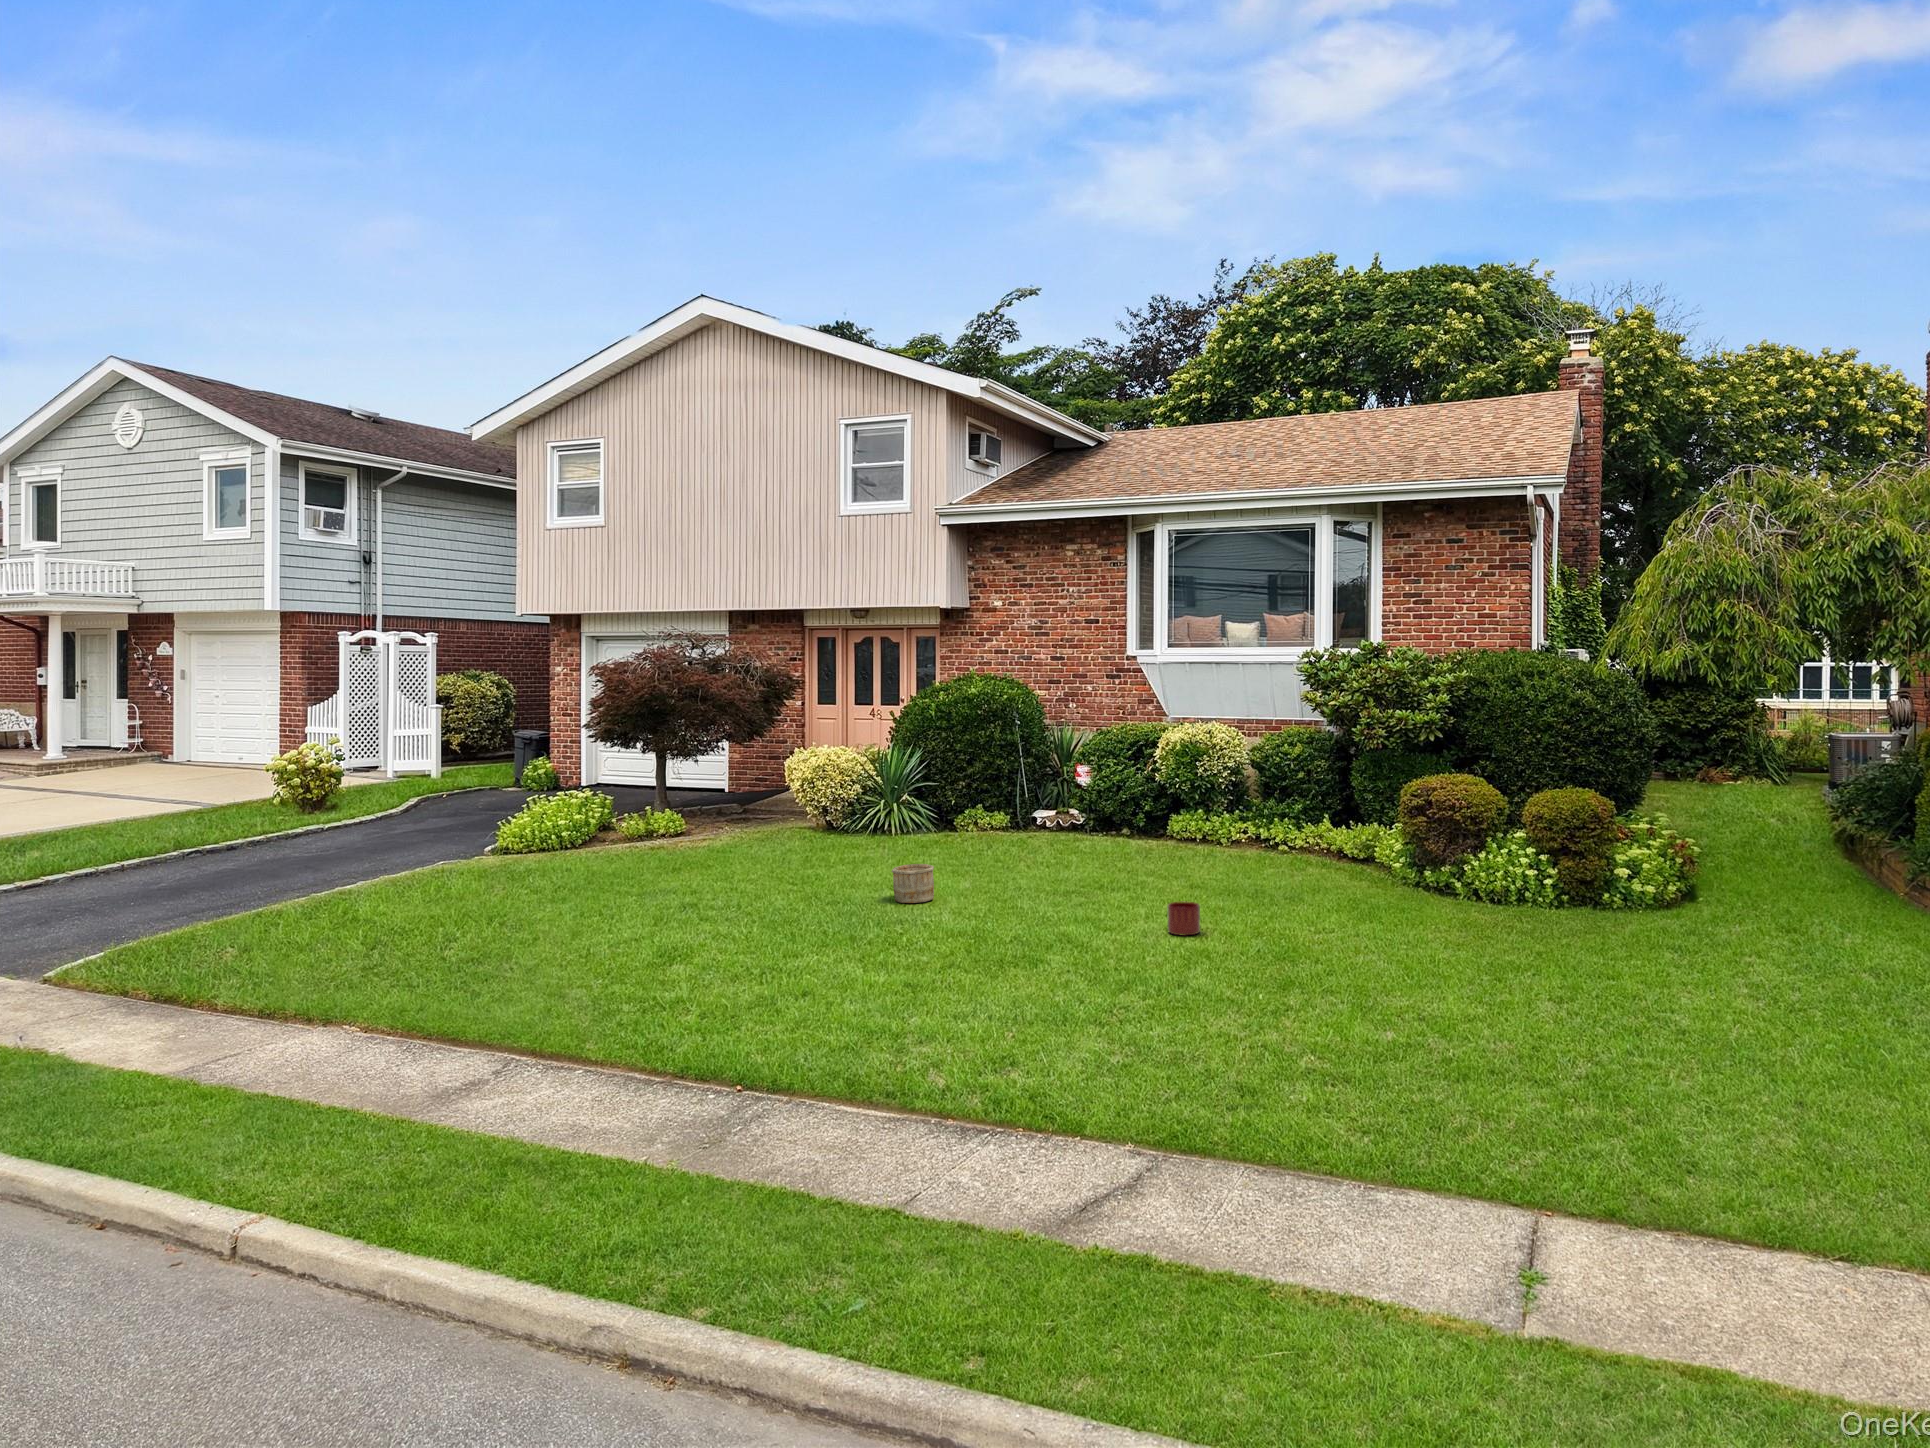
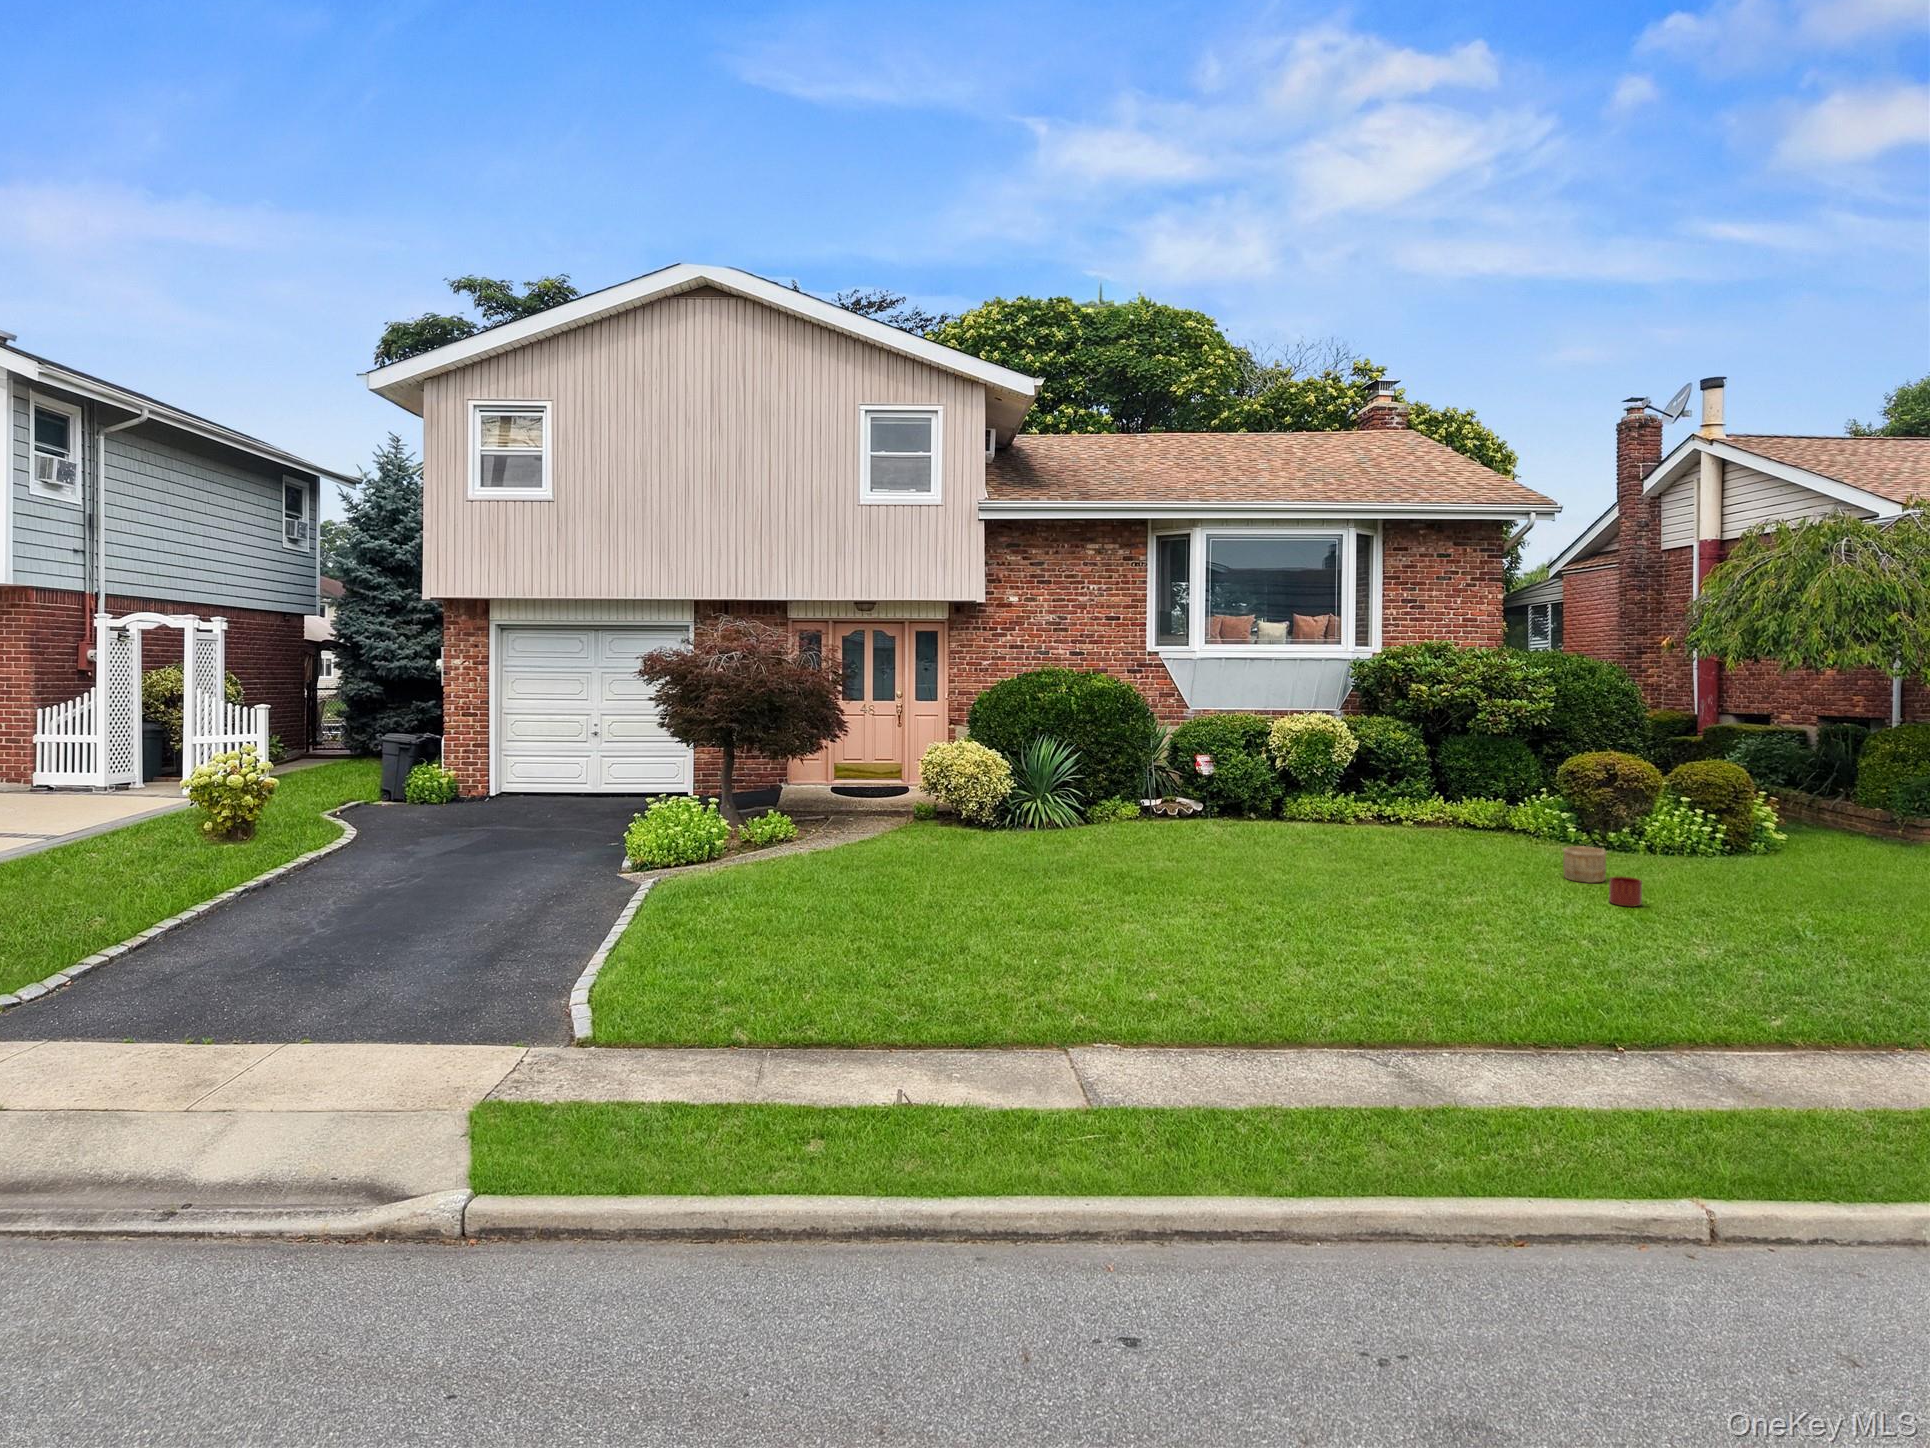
wooden bucket: present [892,864,934,903] -> present [1563,846,1607,883]

